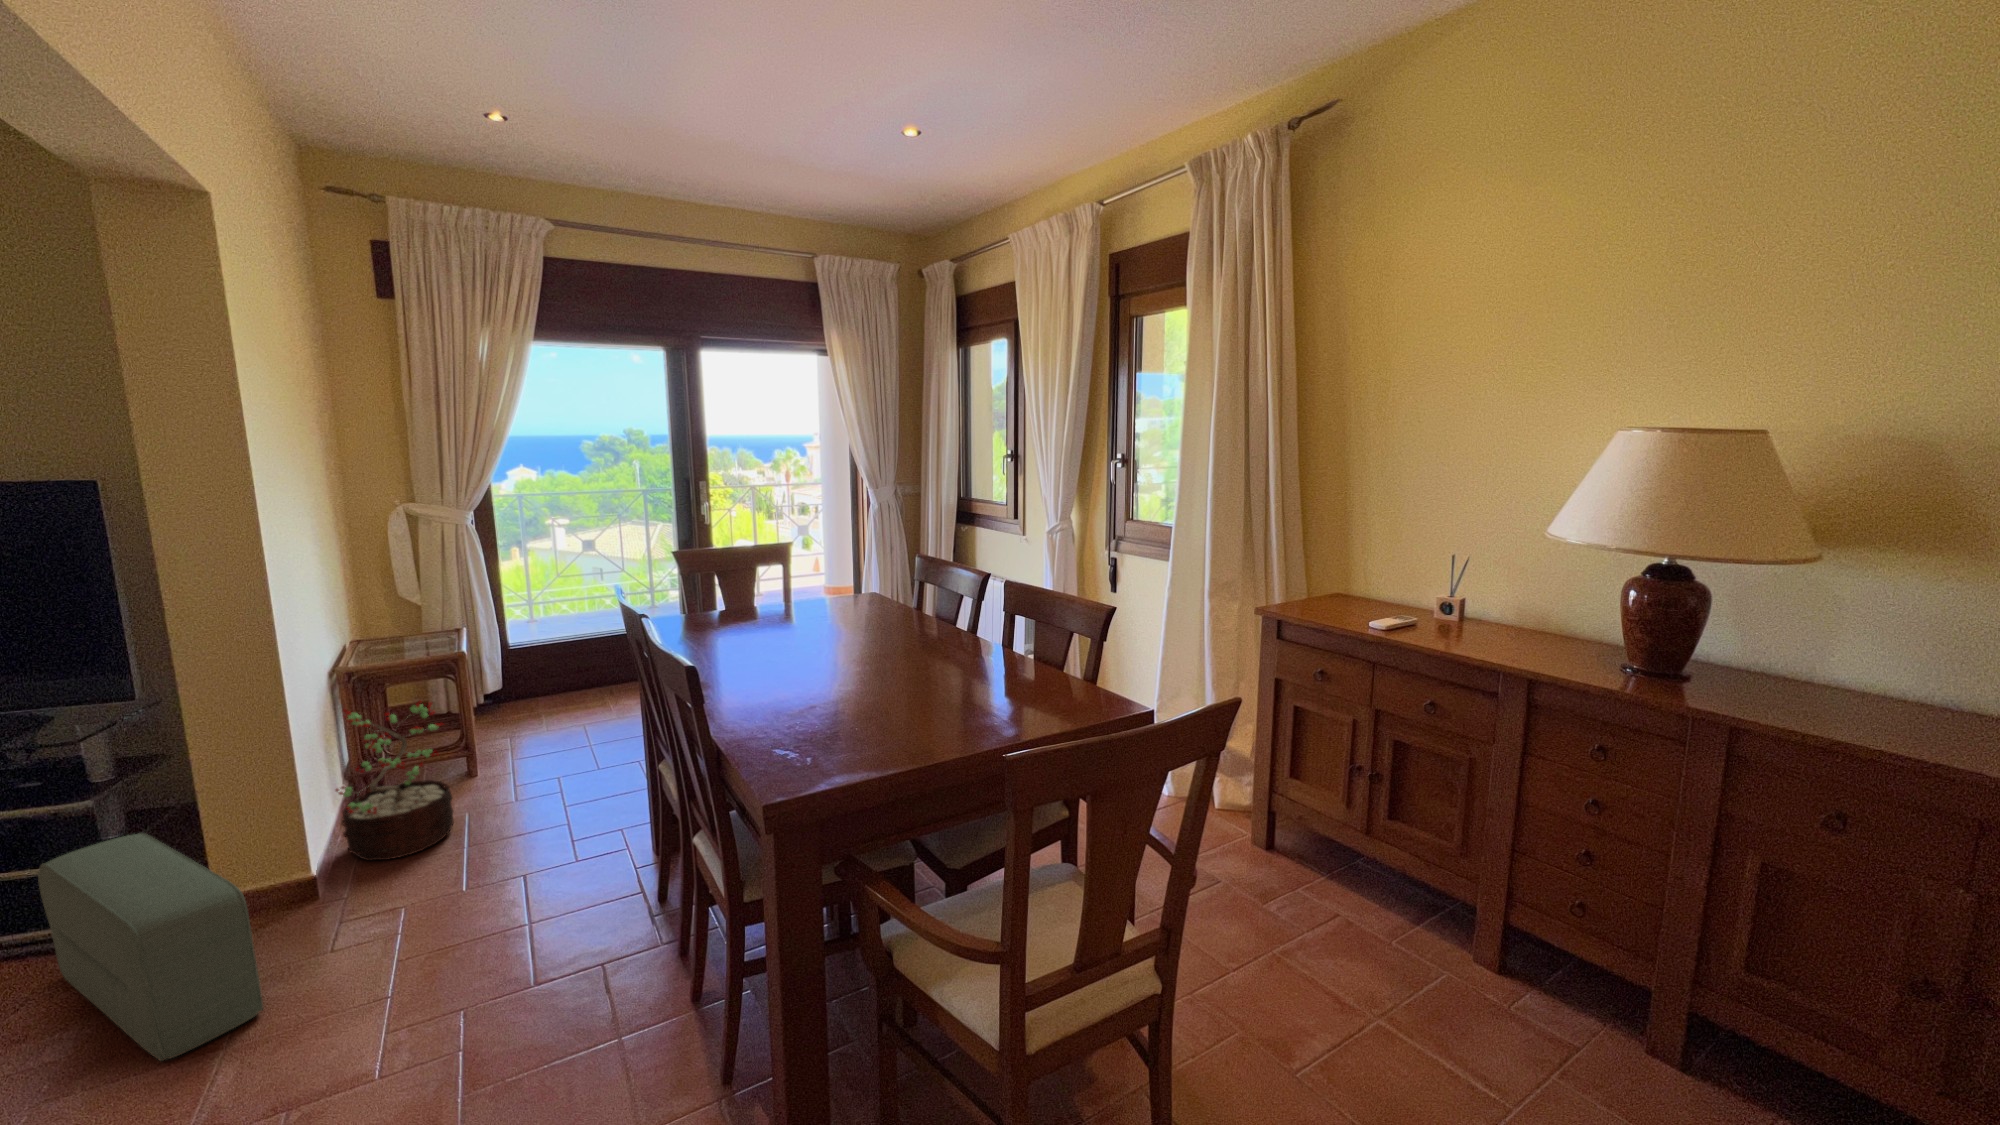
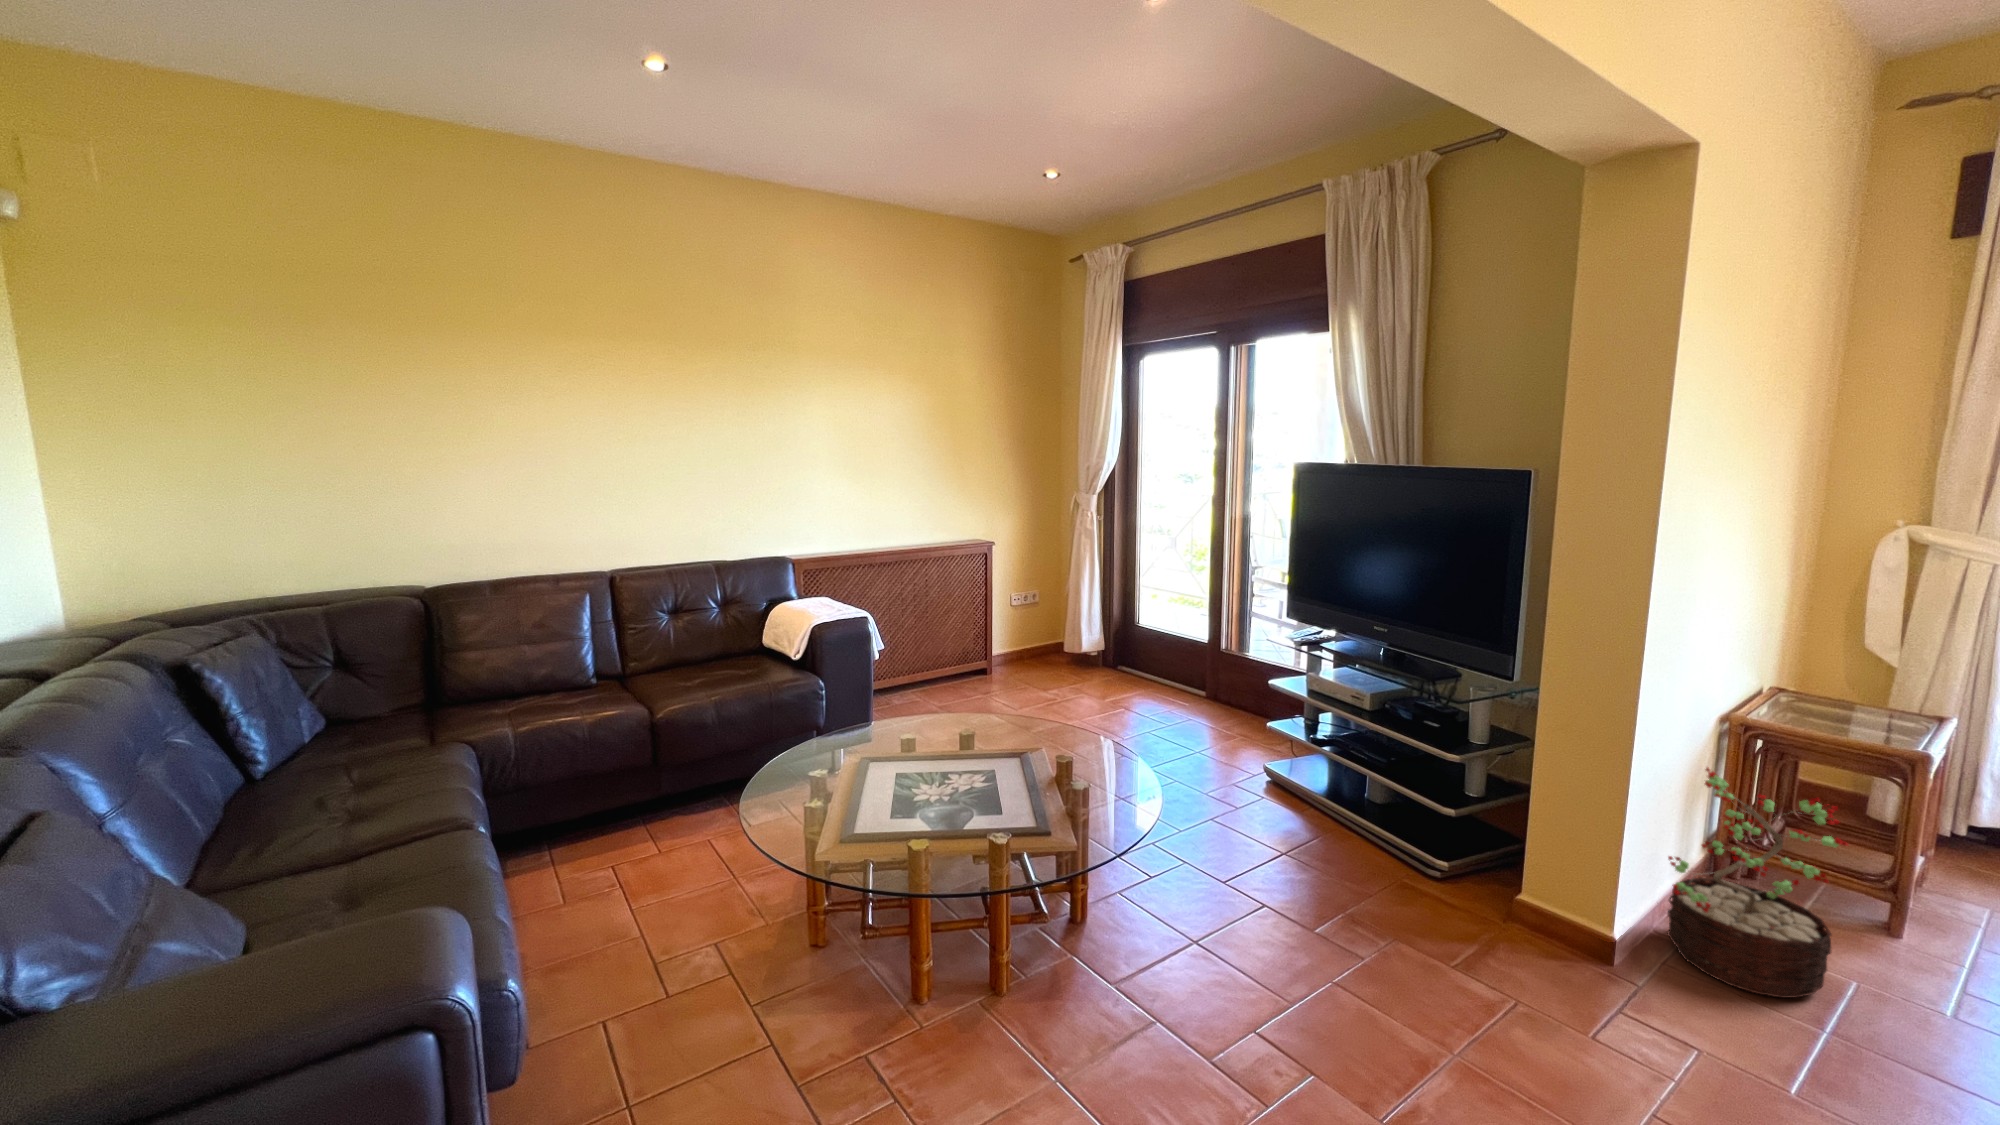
pouf: present [38,833,263,1061] -> none [1400,793,1510,1048]

